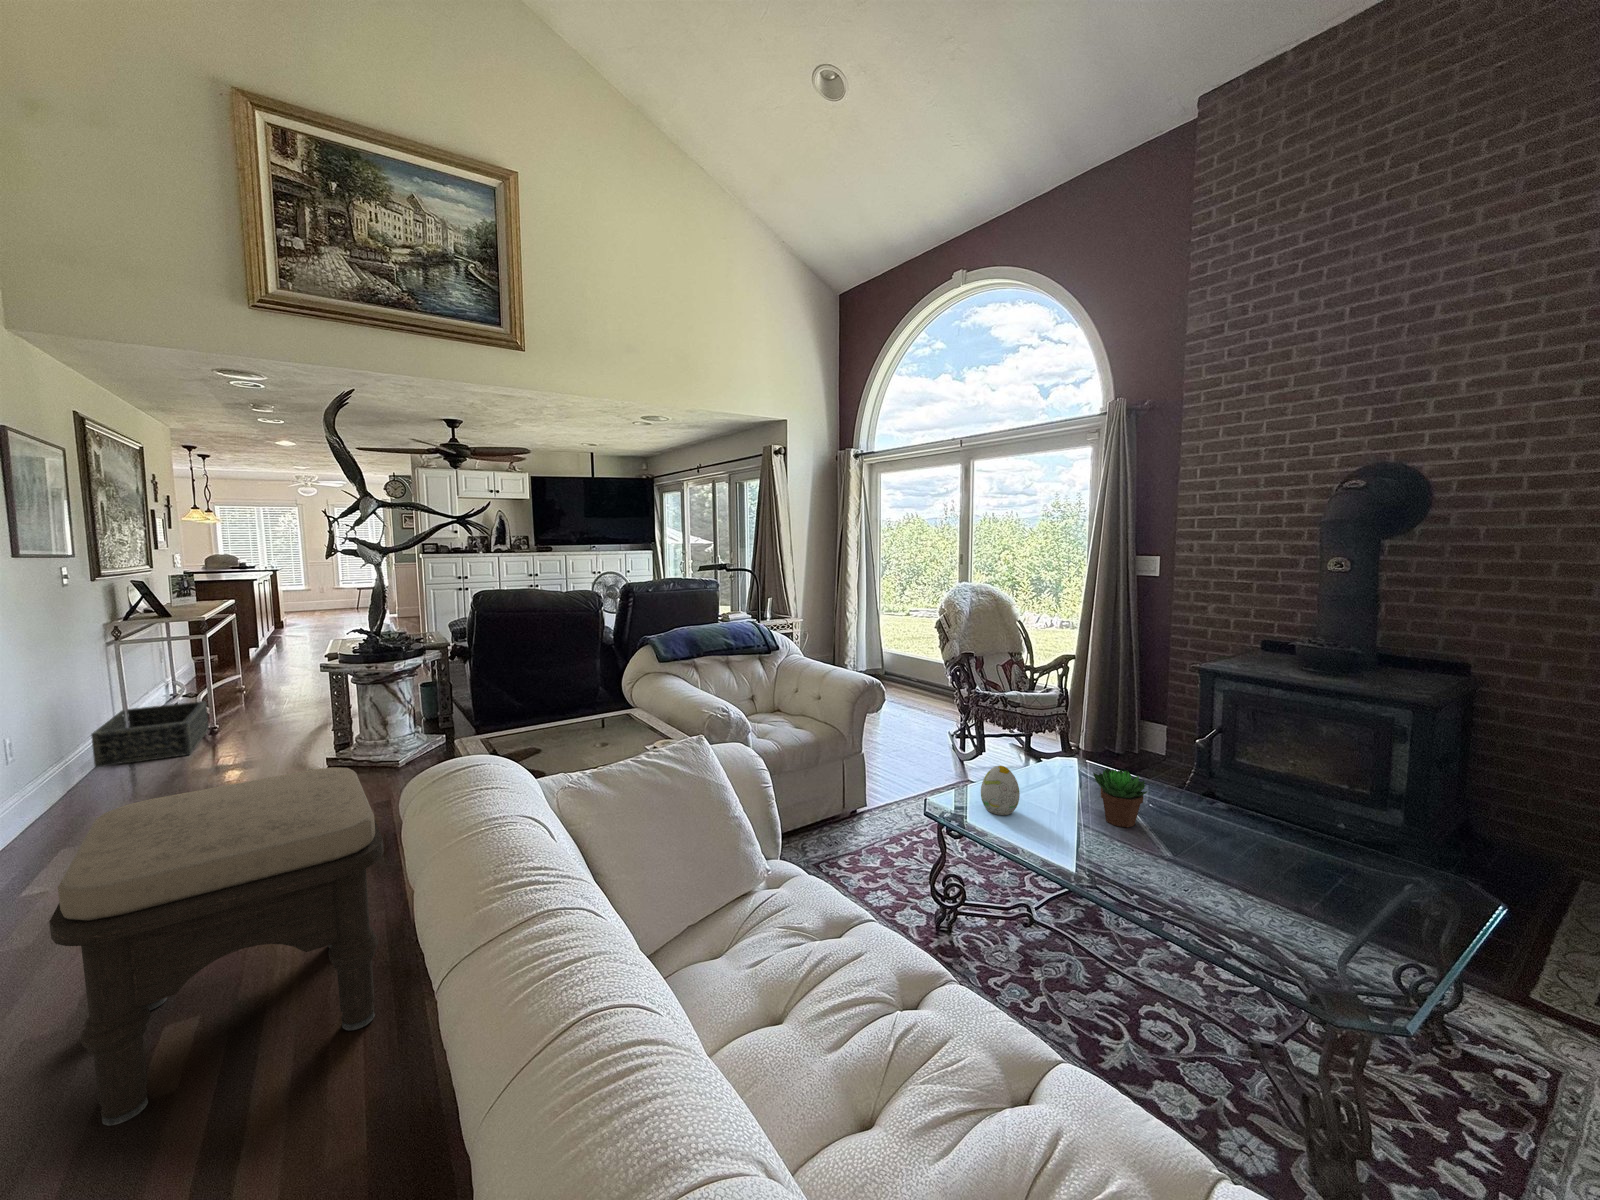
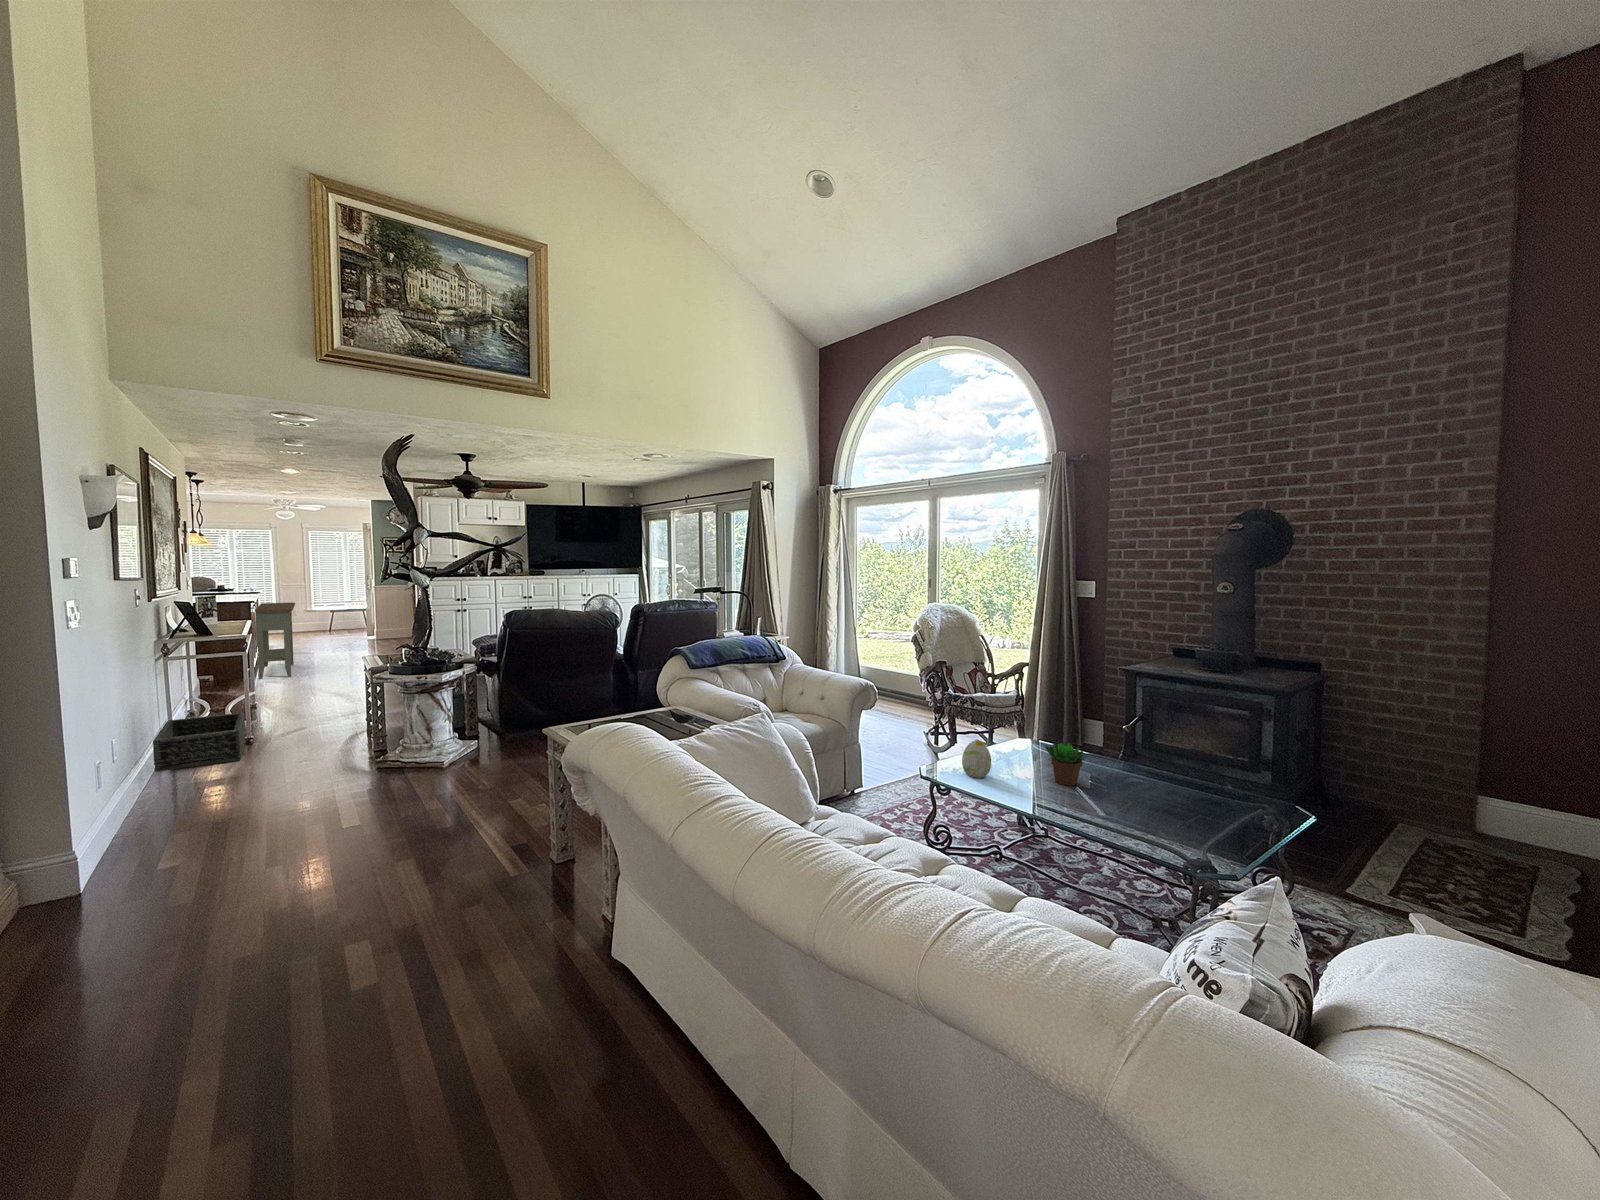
console table: none [254,581,304,661] -> present [255,602,295,679]
ottoman: present [49,767,384,1126] -> none [287,748,519,1004]

